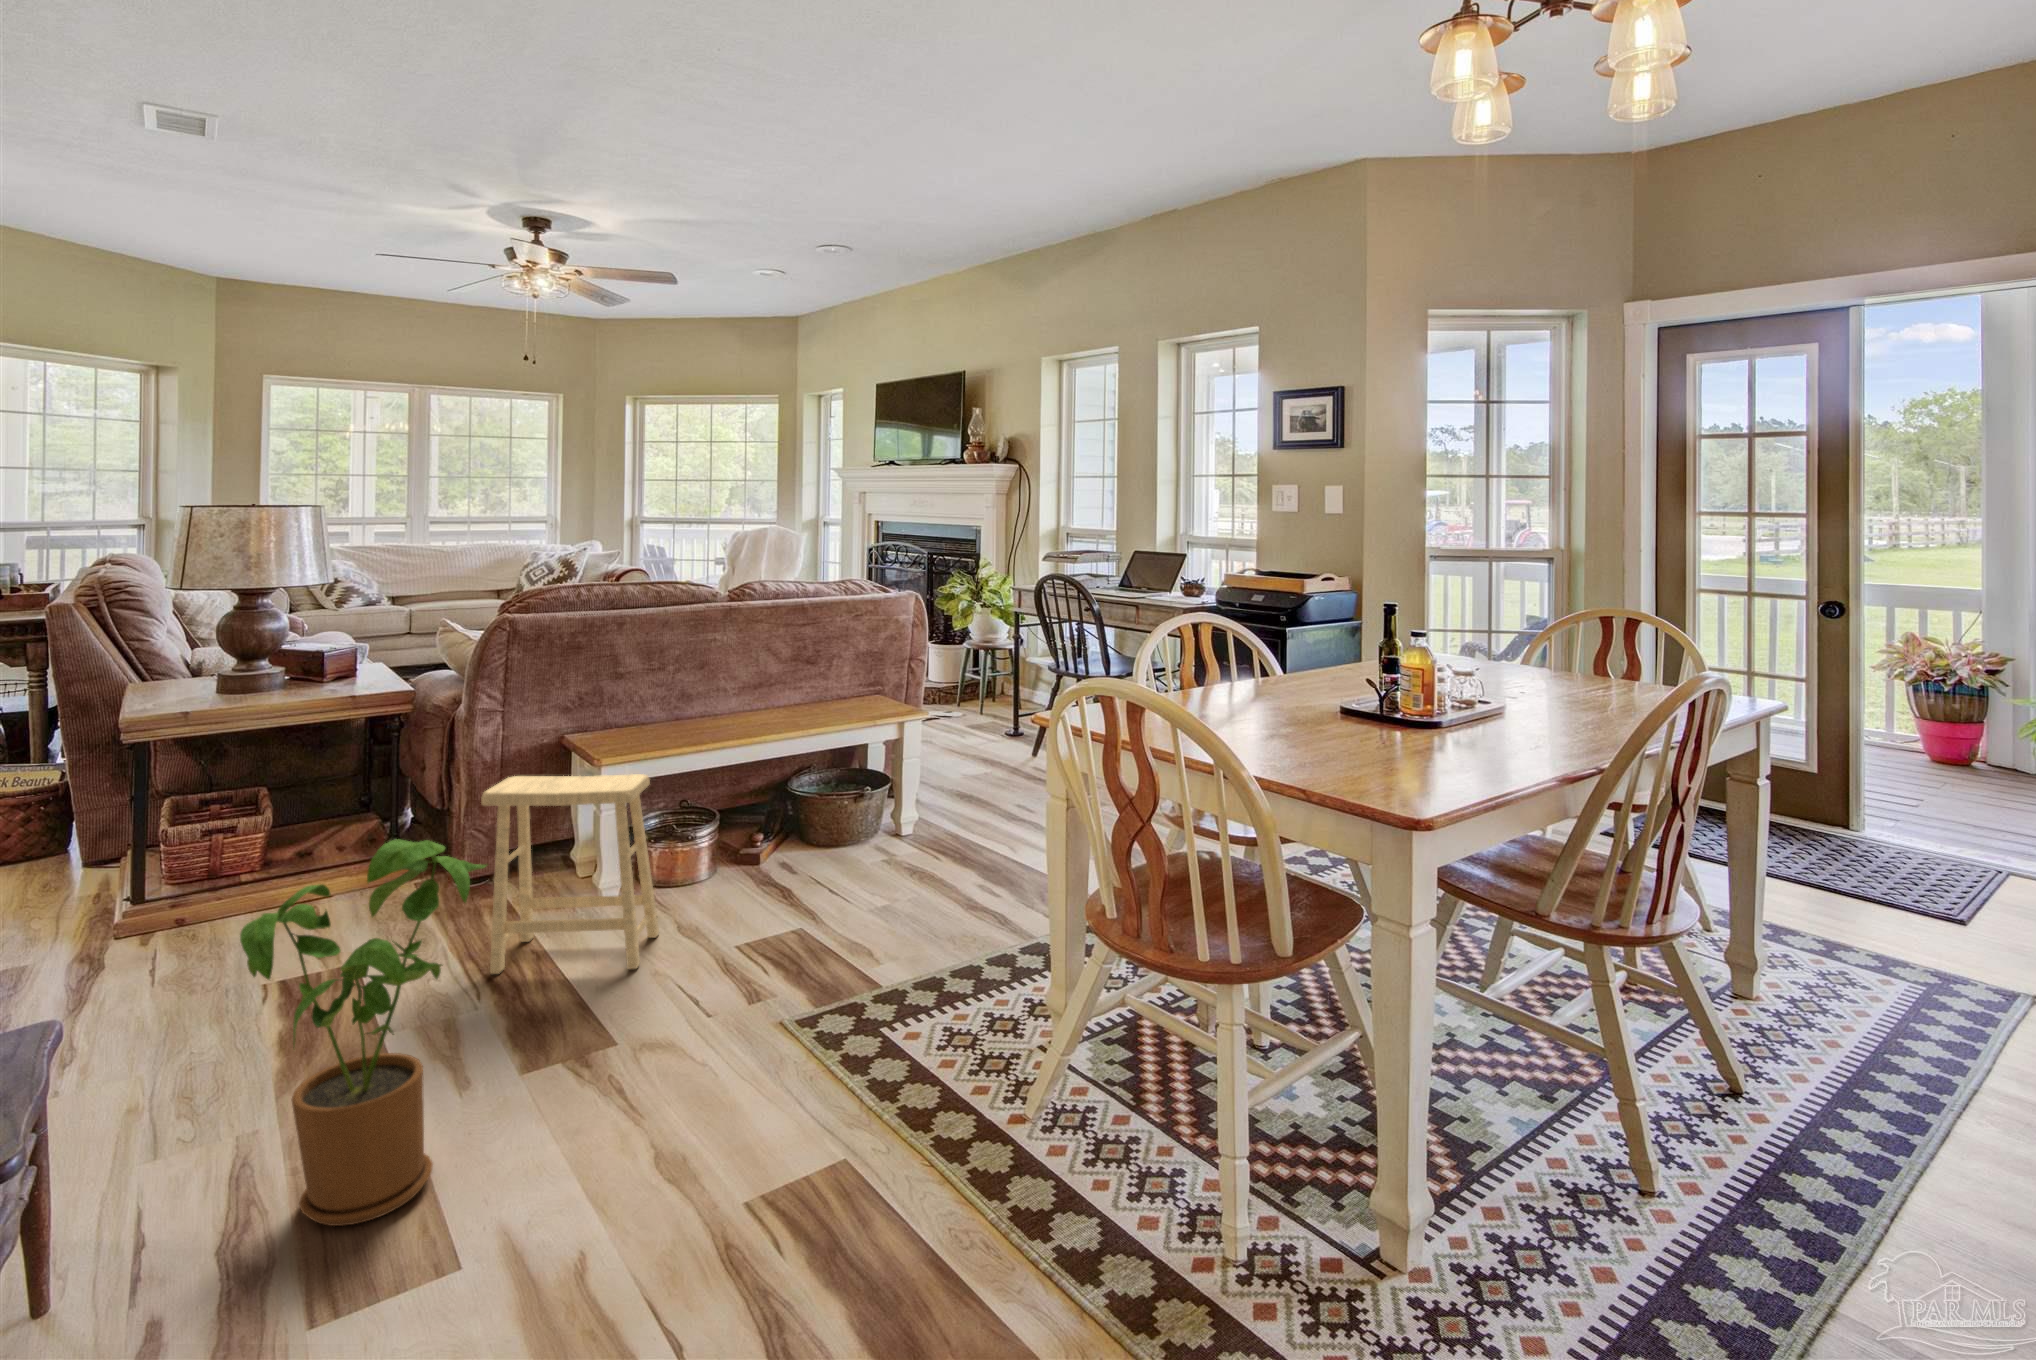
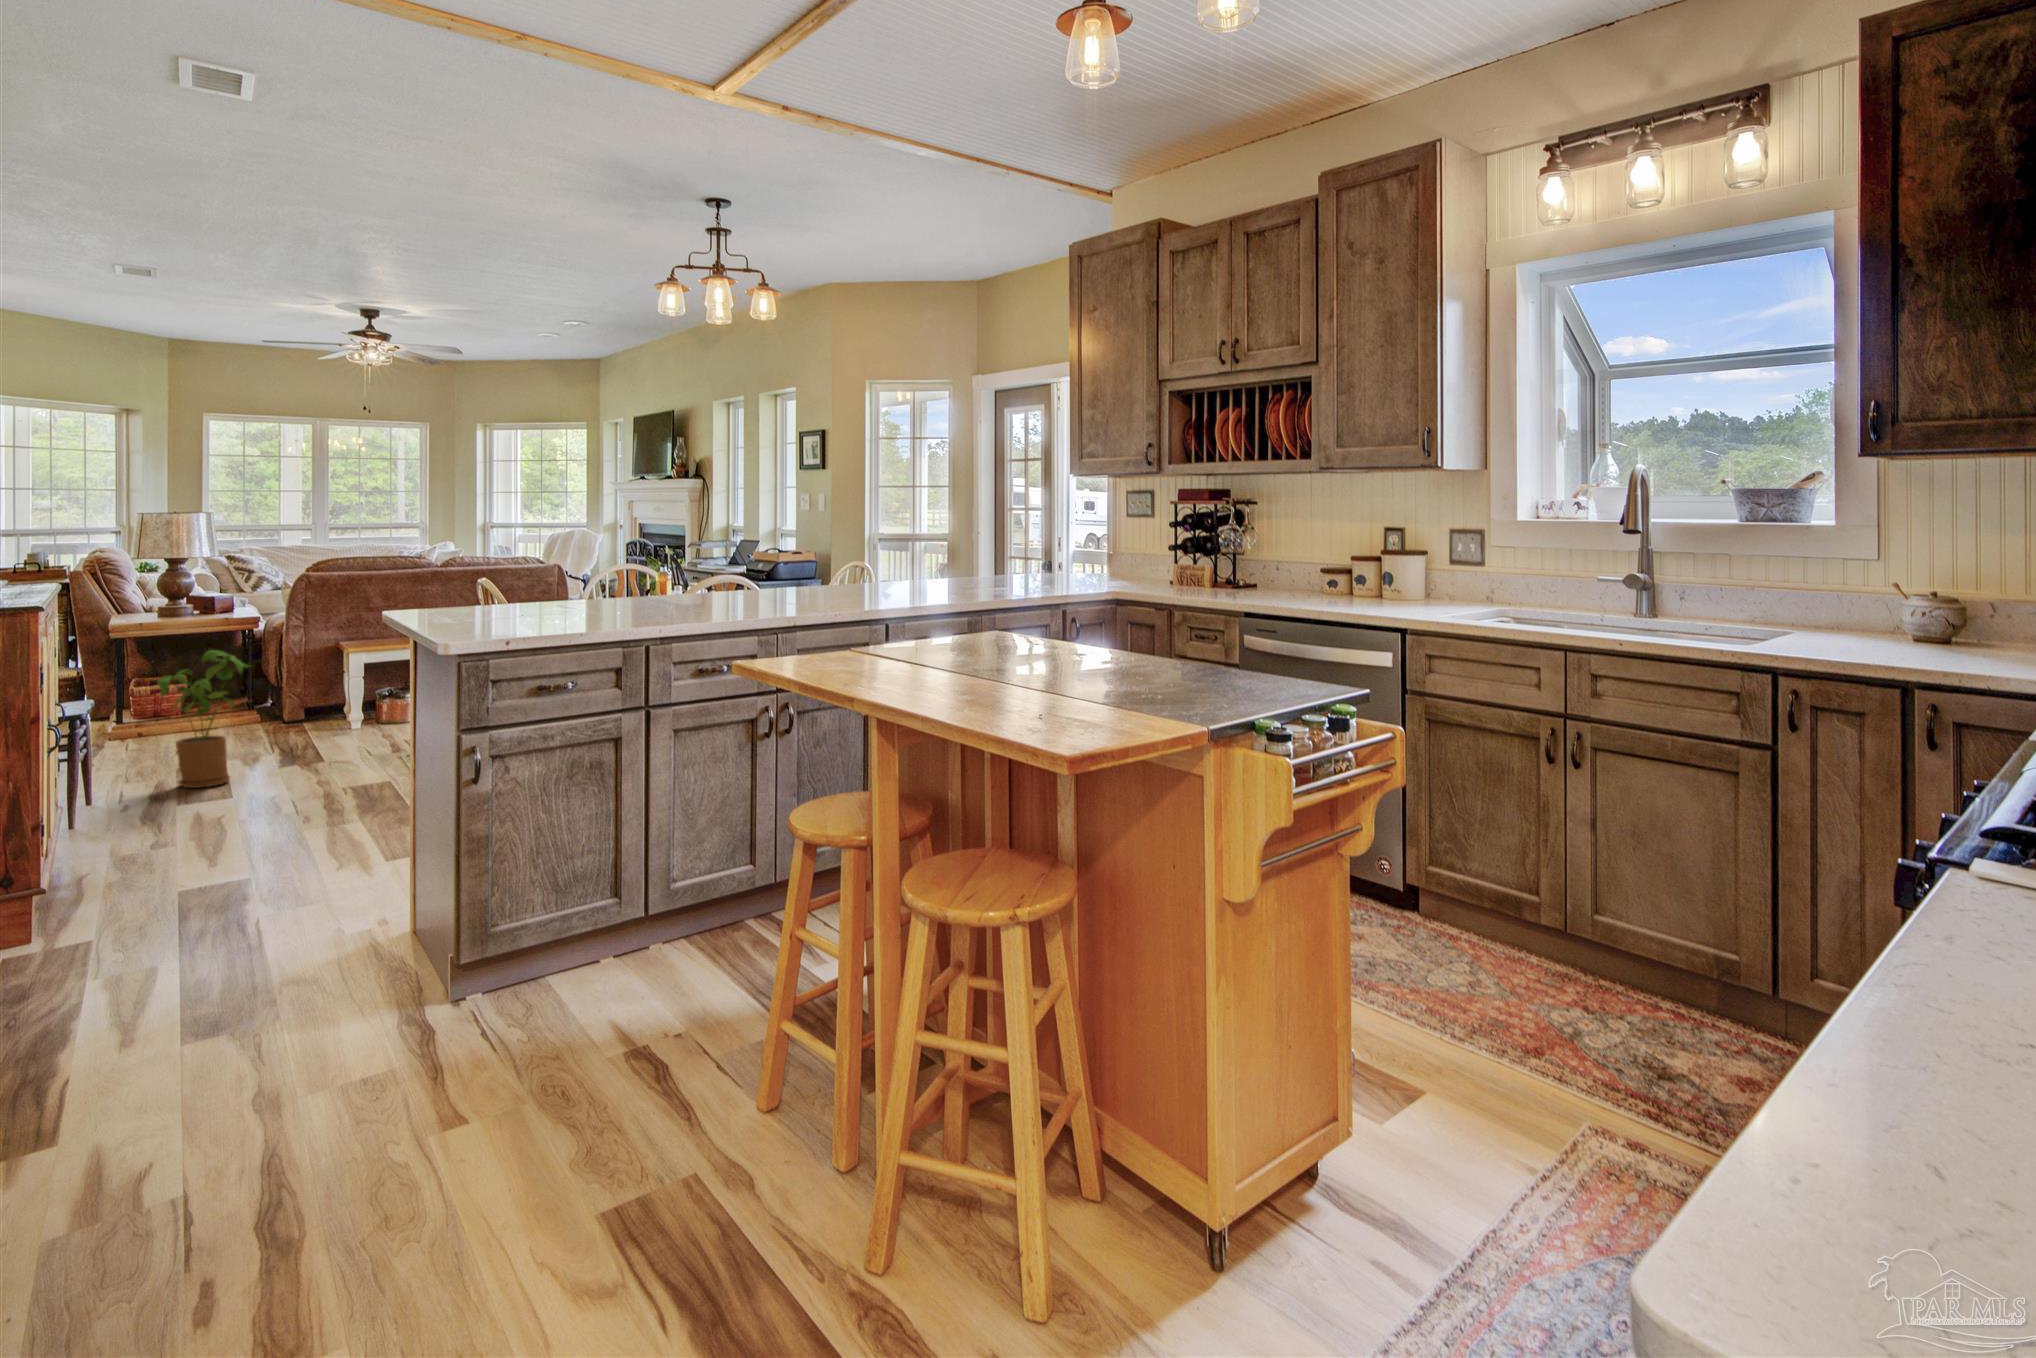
footstool: present [481,774,659,974] -> none [277,654,375,745]

